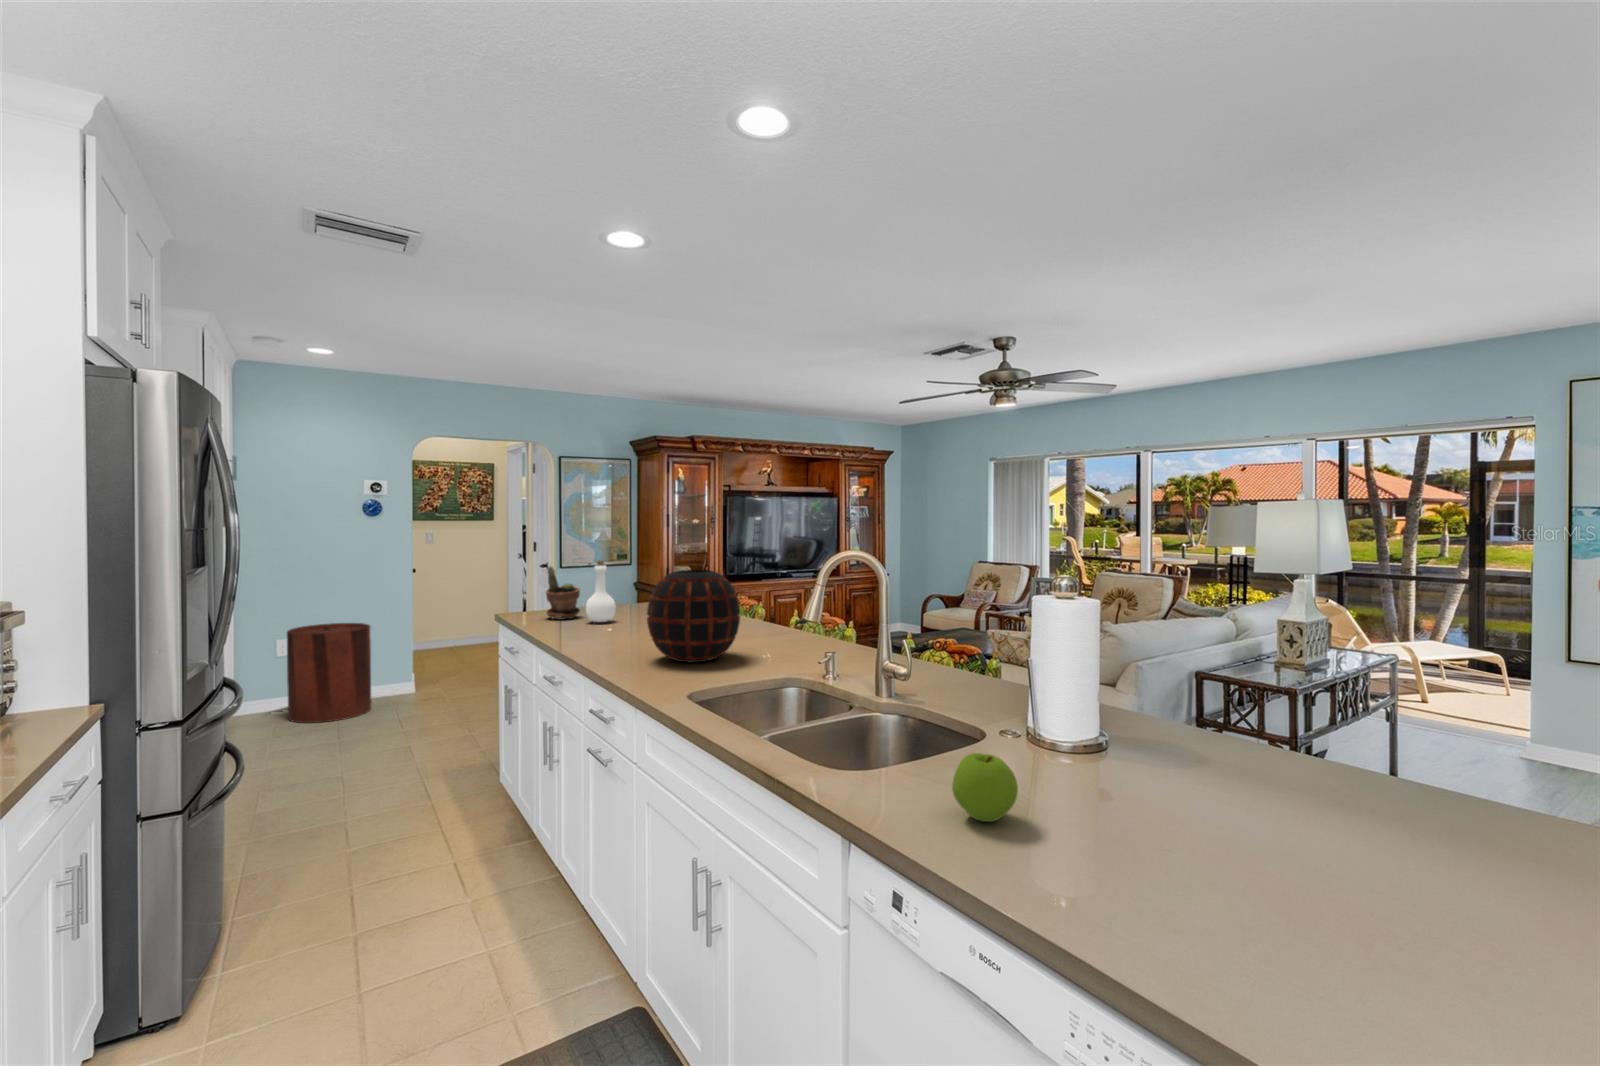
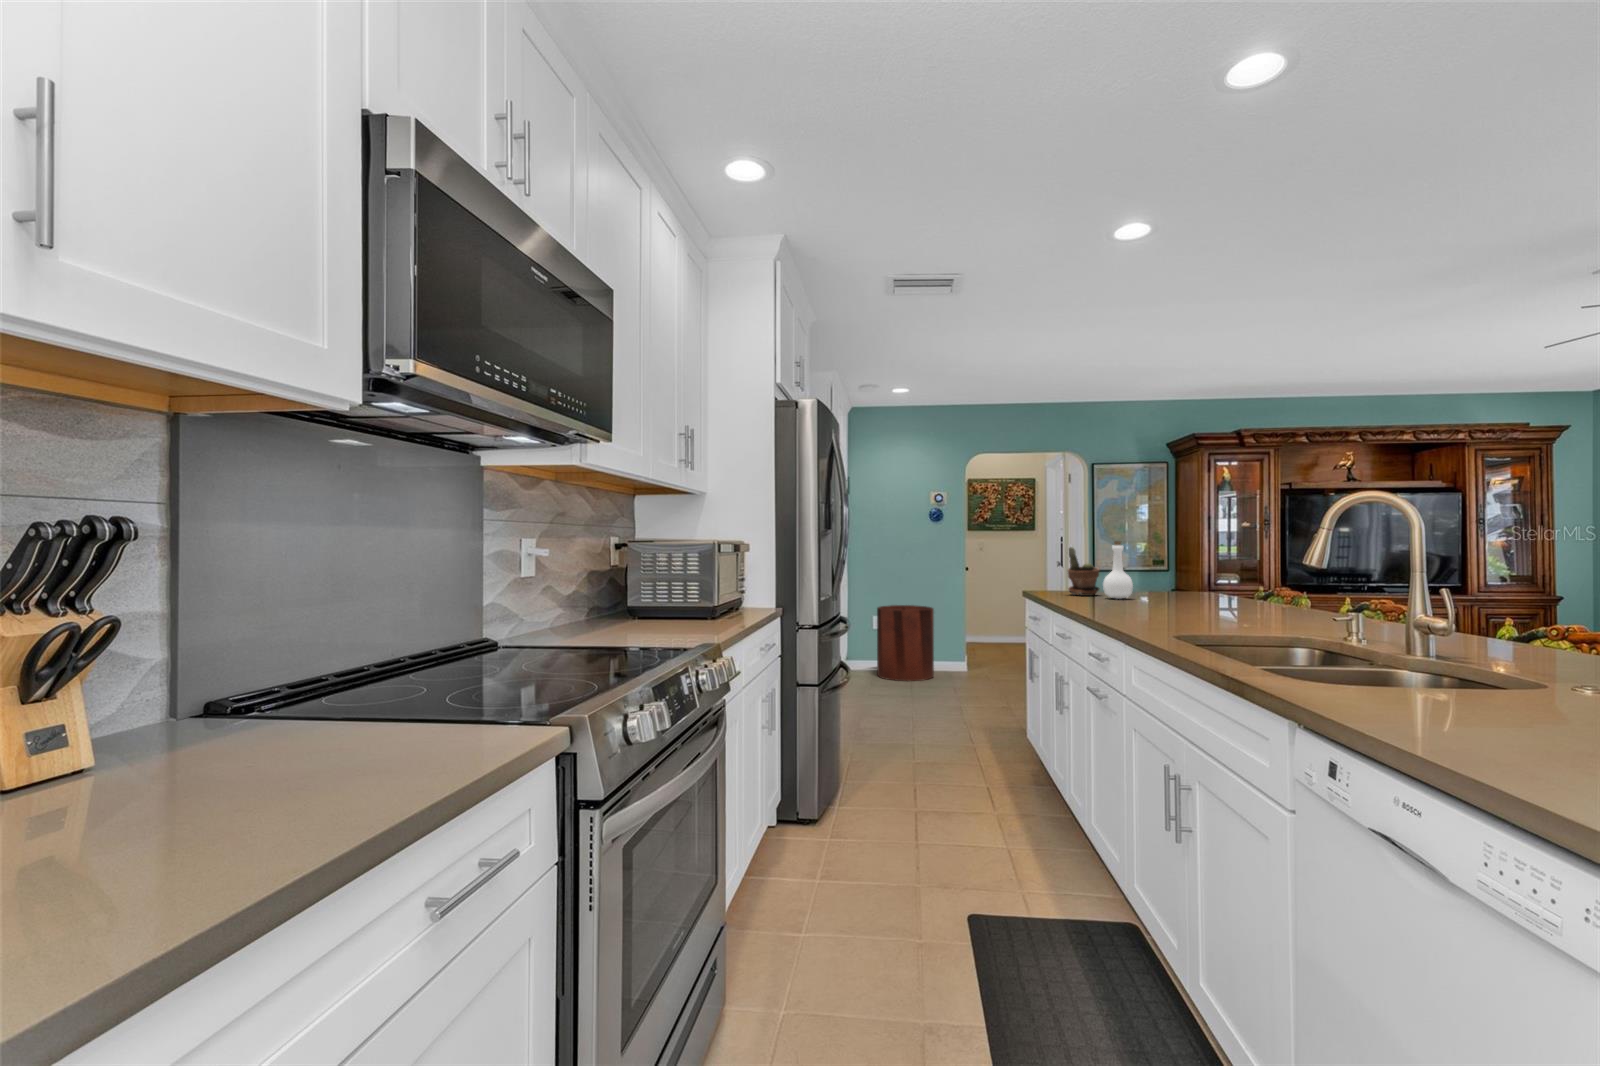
decorative vase: present [647,570,740,662] -> none [1150,535,1254,623]
apple: present [952,753,1018,822] -> none [1422,654,1513,723]

